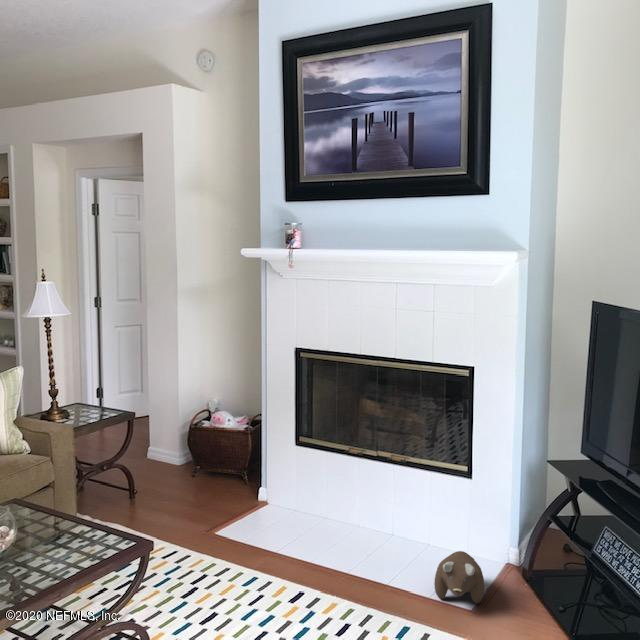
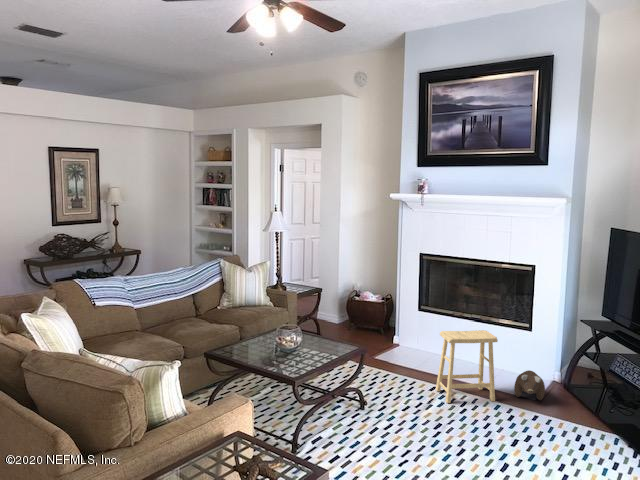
footstool: none [302,485,400,621] -> present [436,330,498,403]

